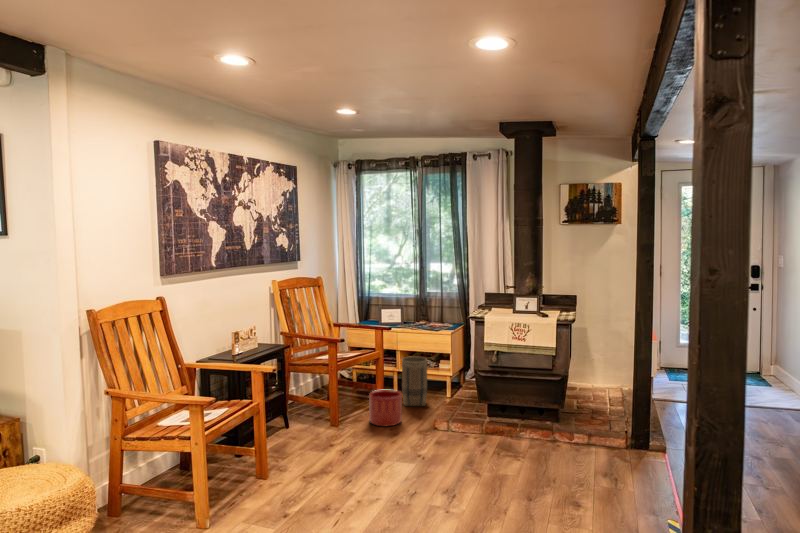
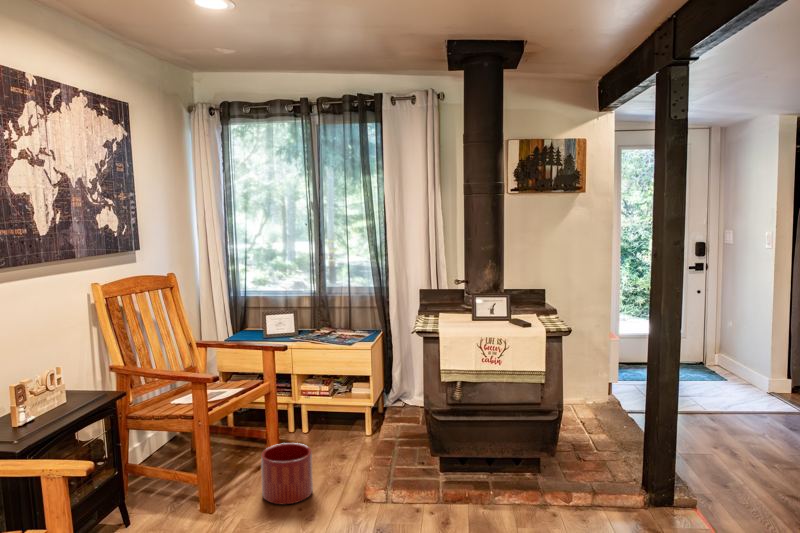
basket: present [402,357,427,406] -> none [304,384,341,459]

